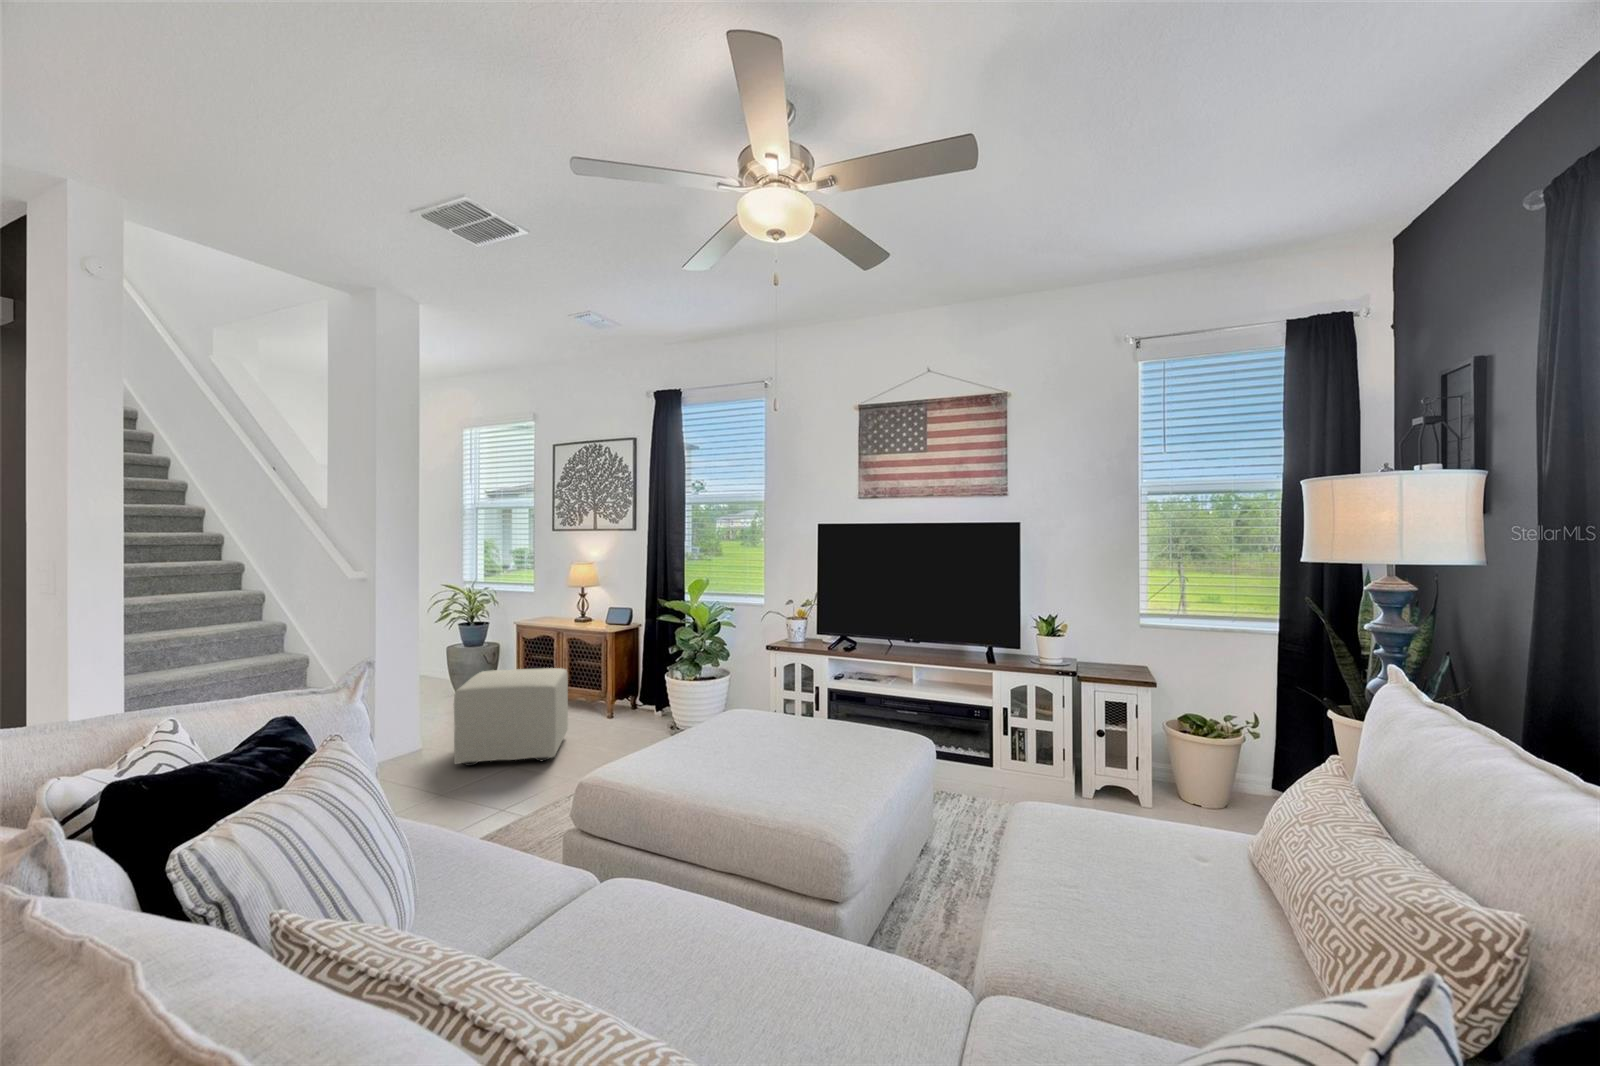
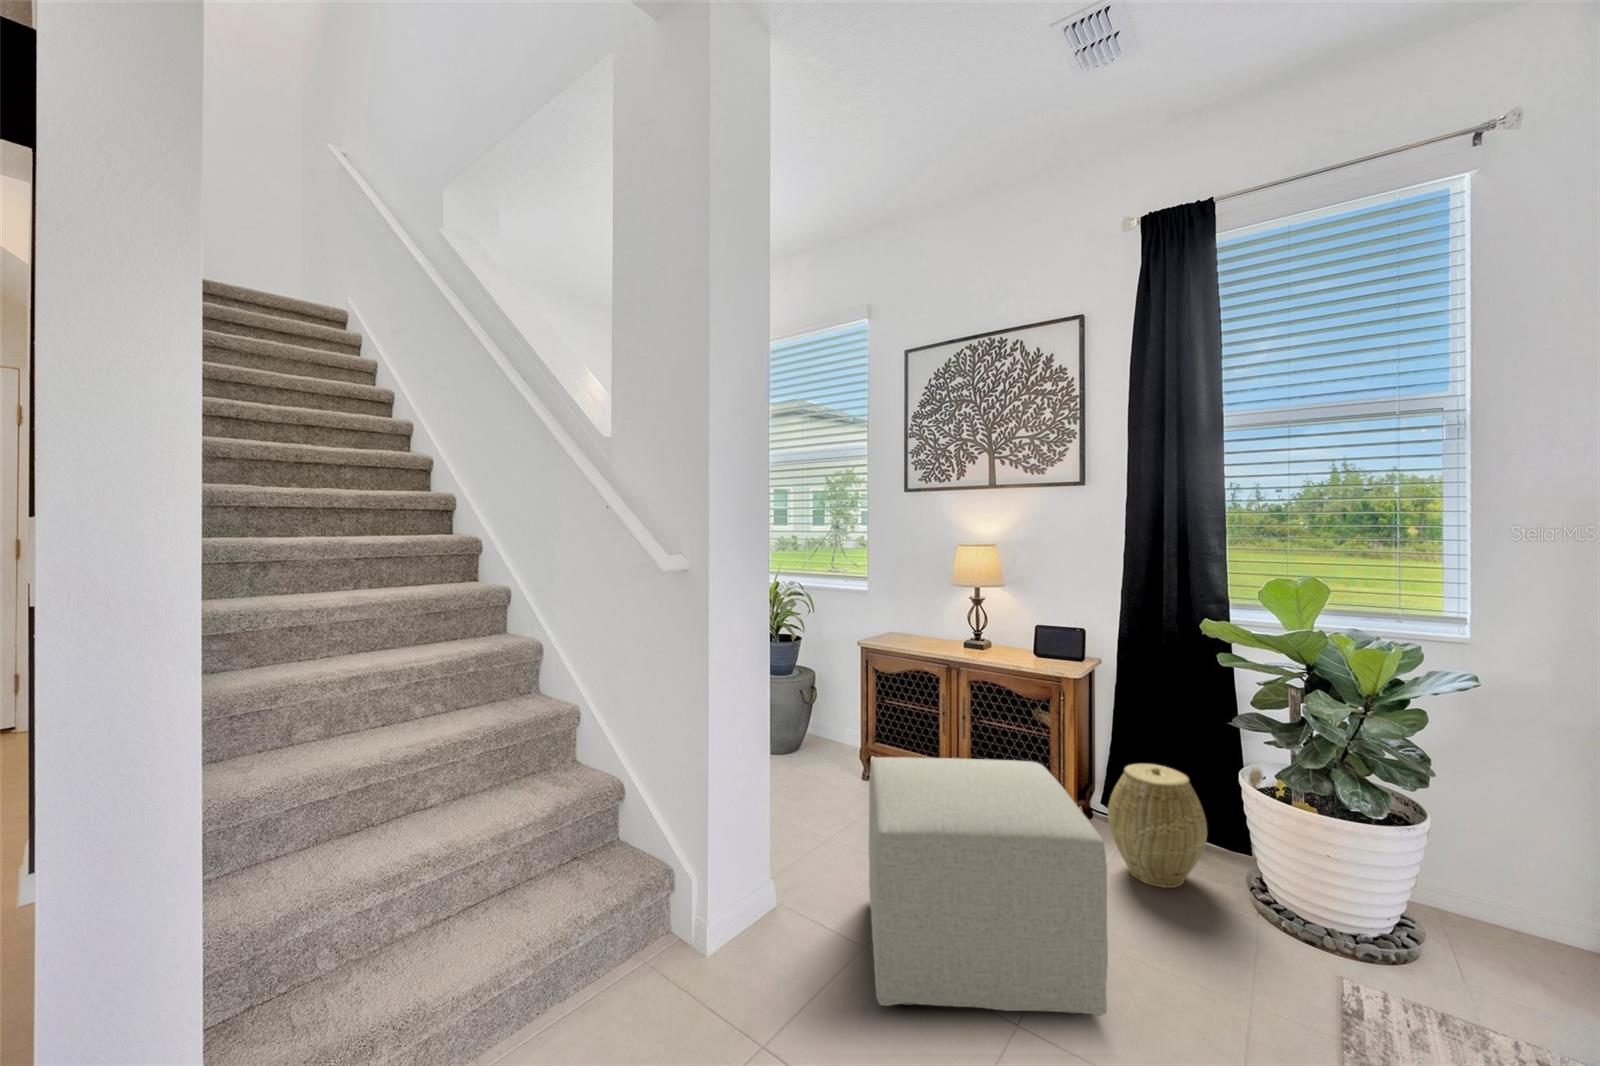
woven basket: none [617,672,660,728] -> present [1108,763,1207,888]

